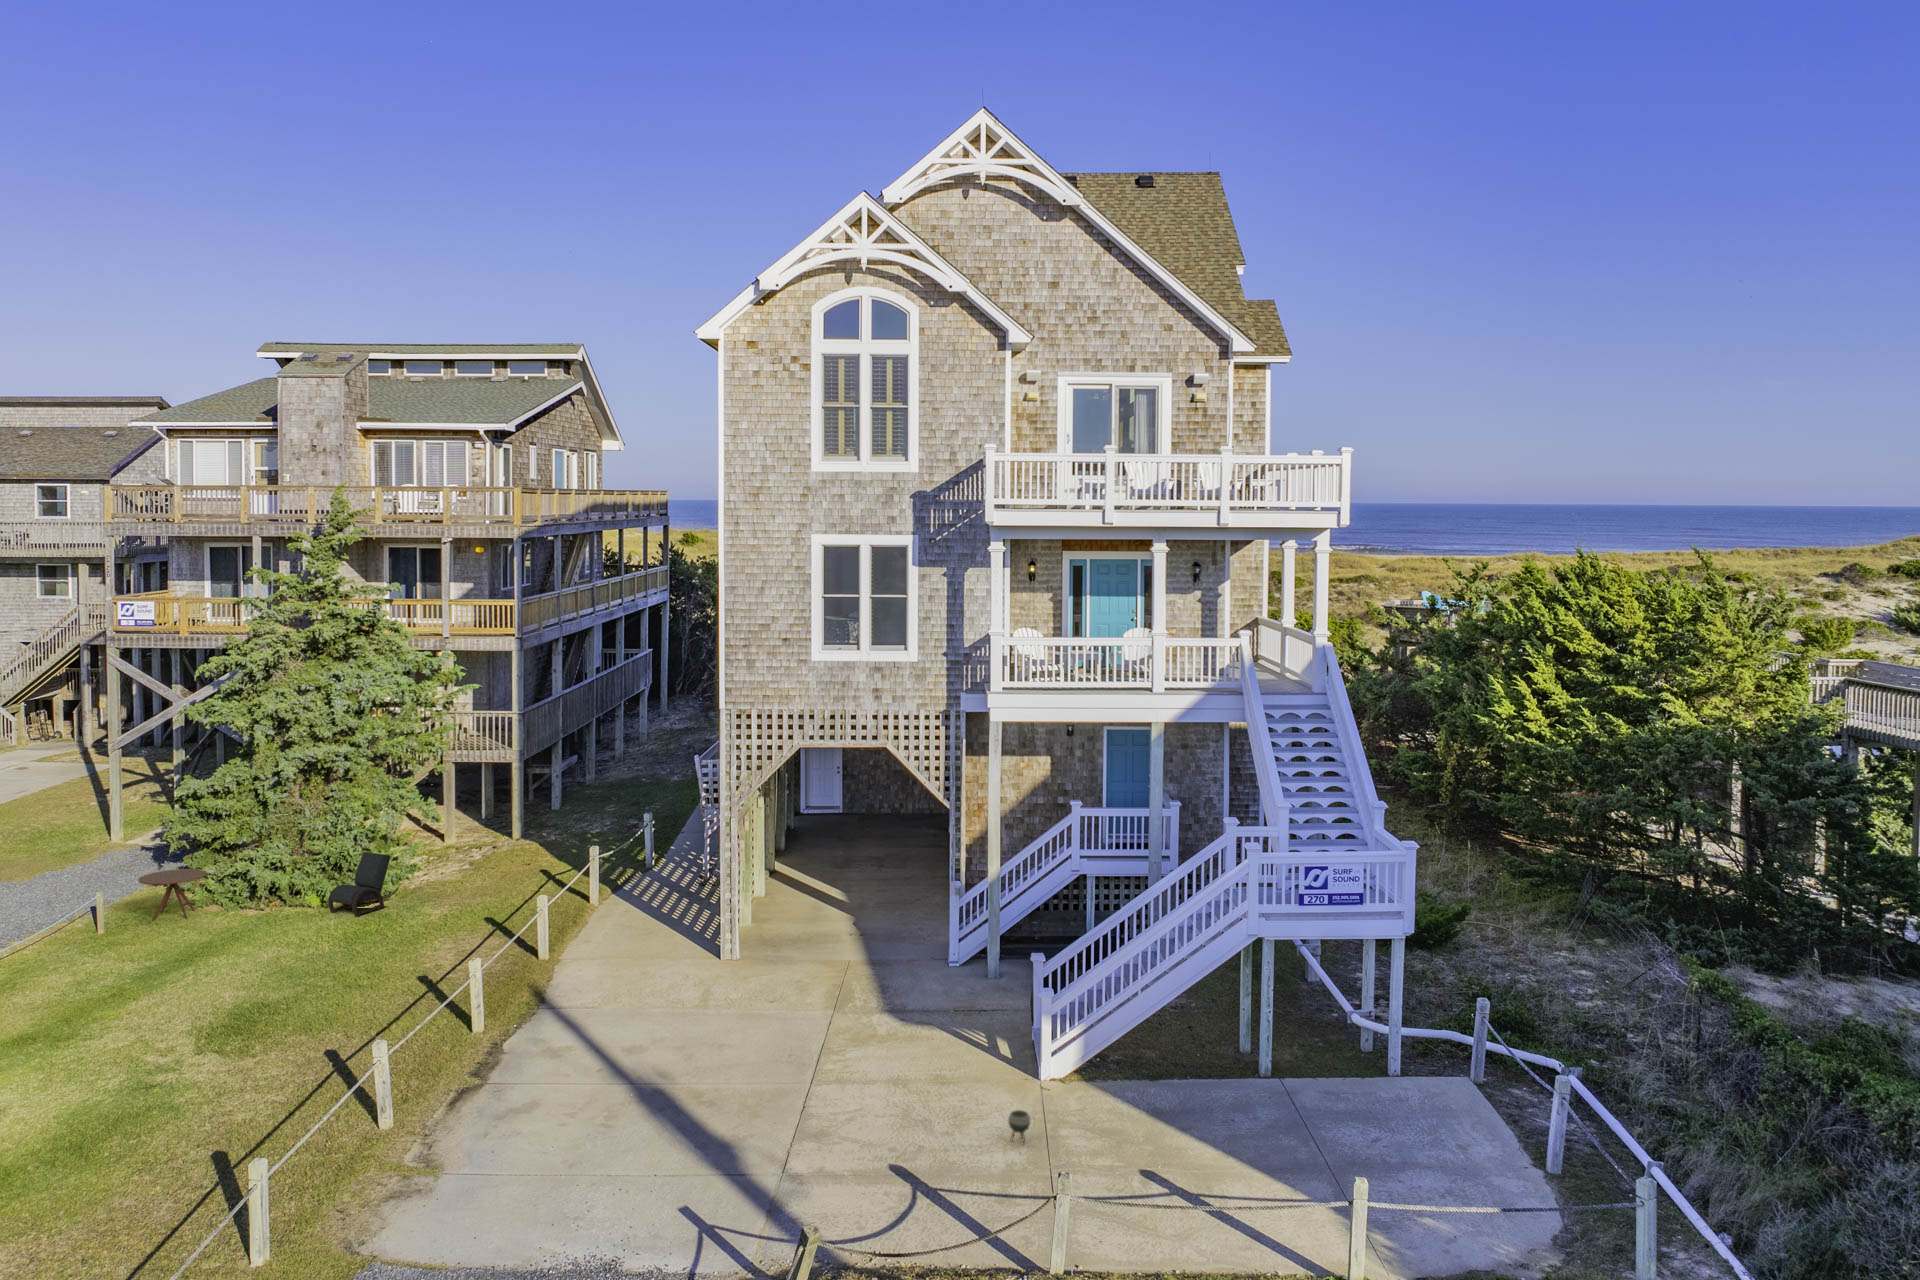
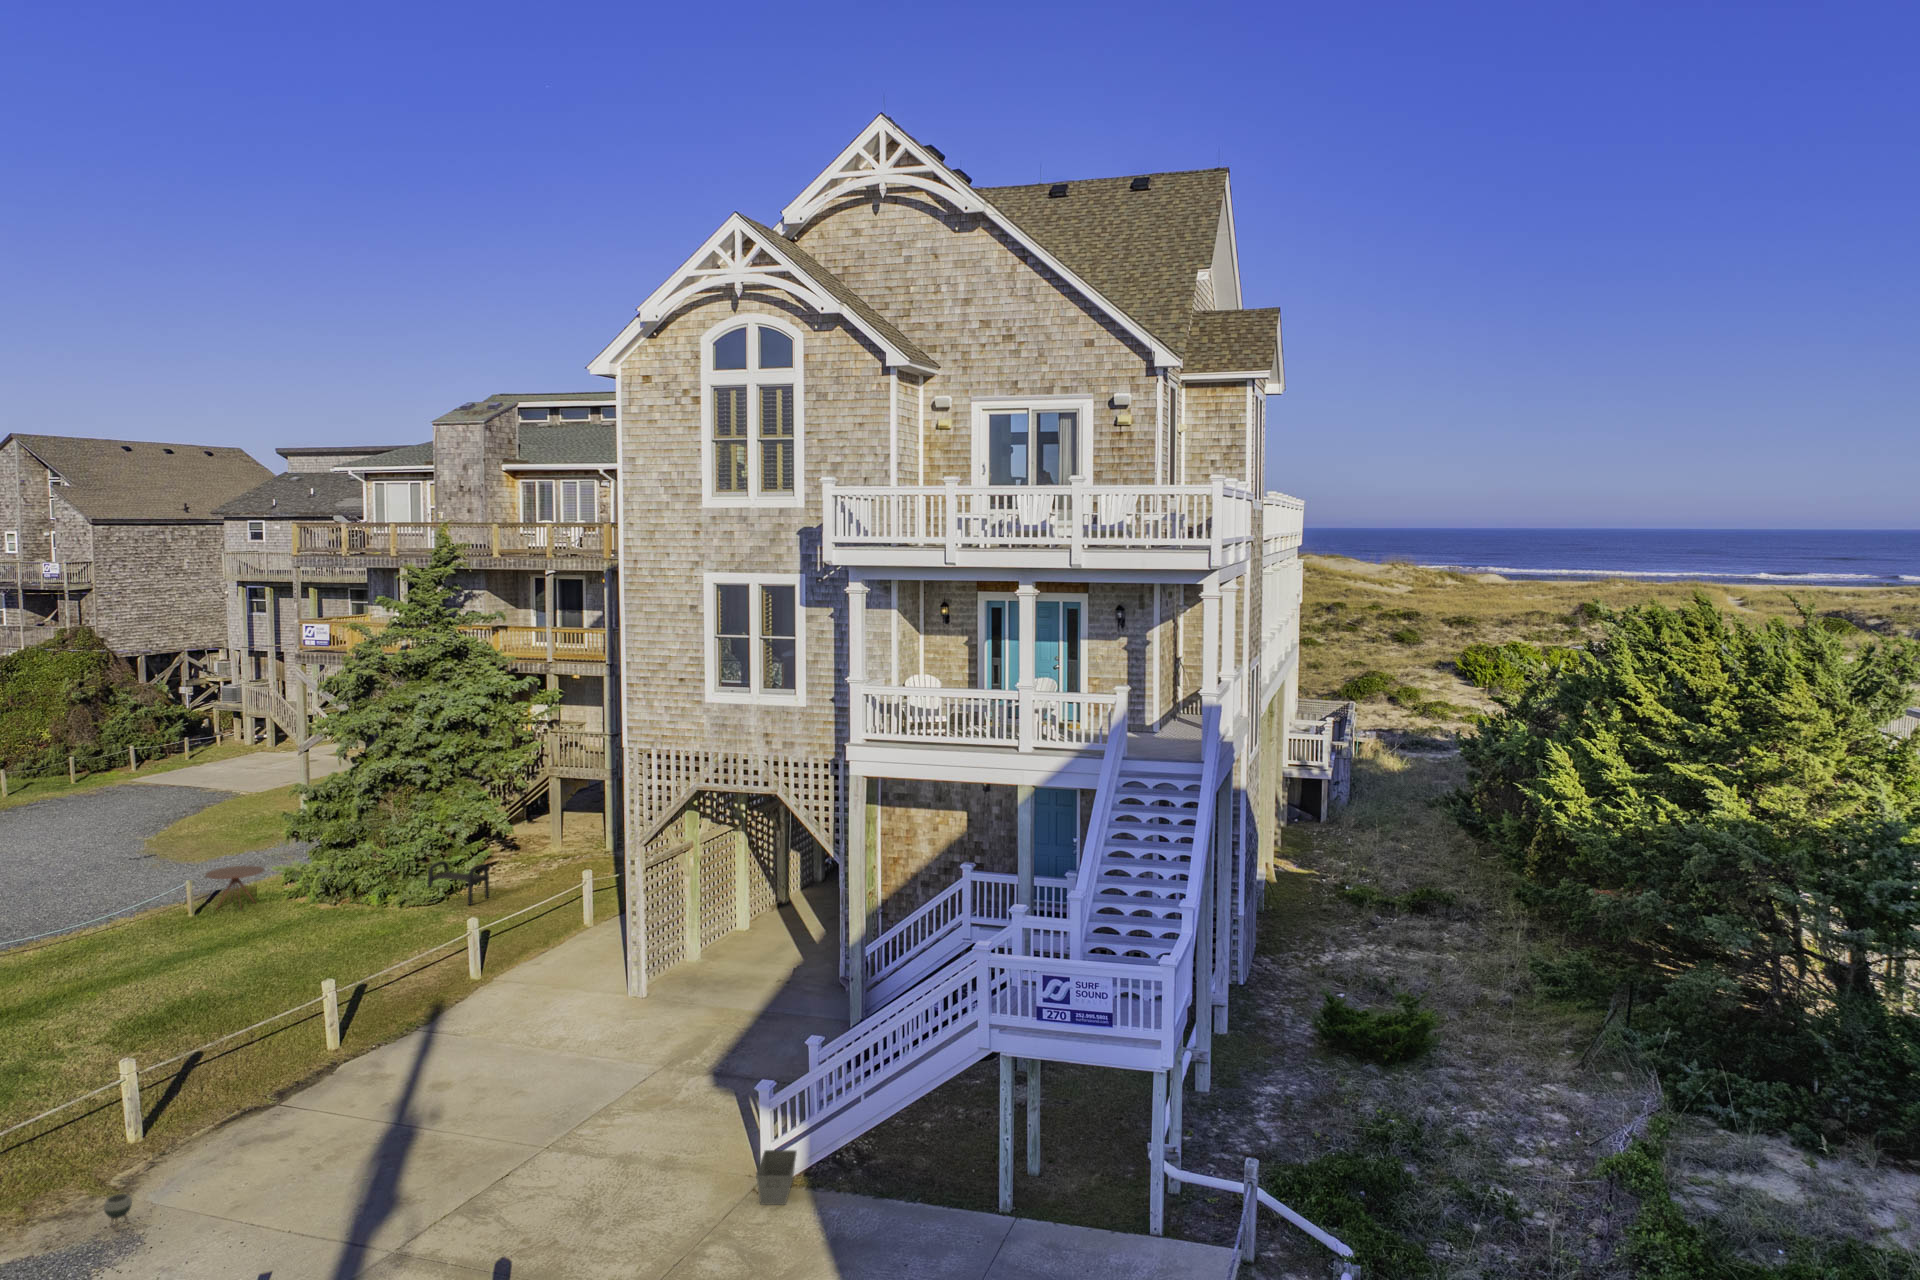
bench: none [398,848,463,893] -> present [428,861,490,905]
lounge chair: present [328,852,391,917] -> none [350,862,407,922]
storage bin: none [1053,1049,1099,1097] -> present [756,1150,797,1205]
planter: present [1008,1110,1030,1143] -> present [104,1194,132,1231]

